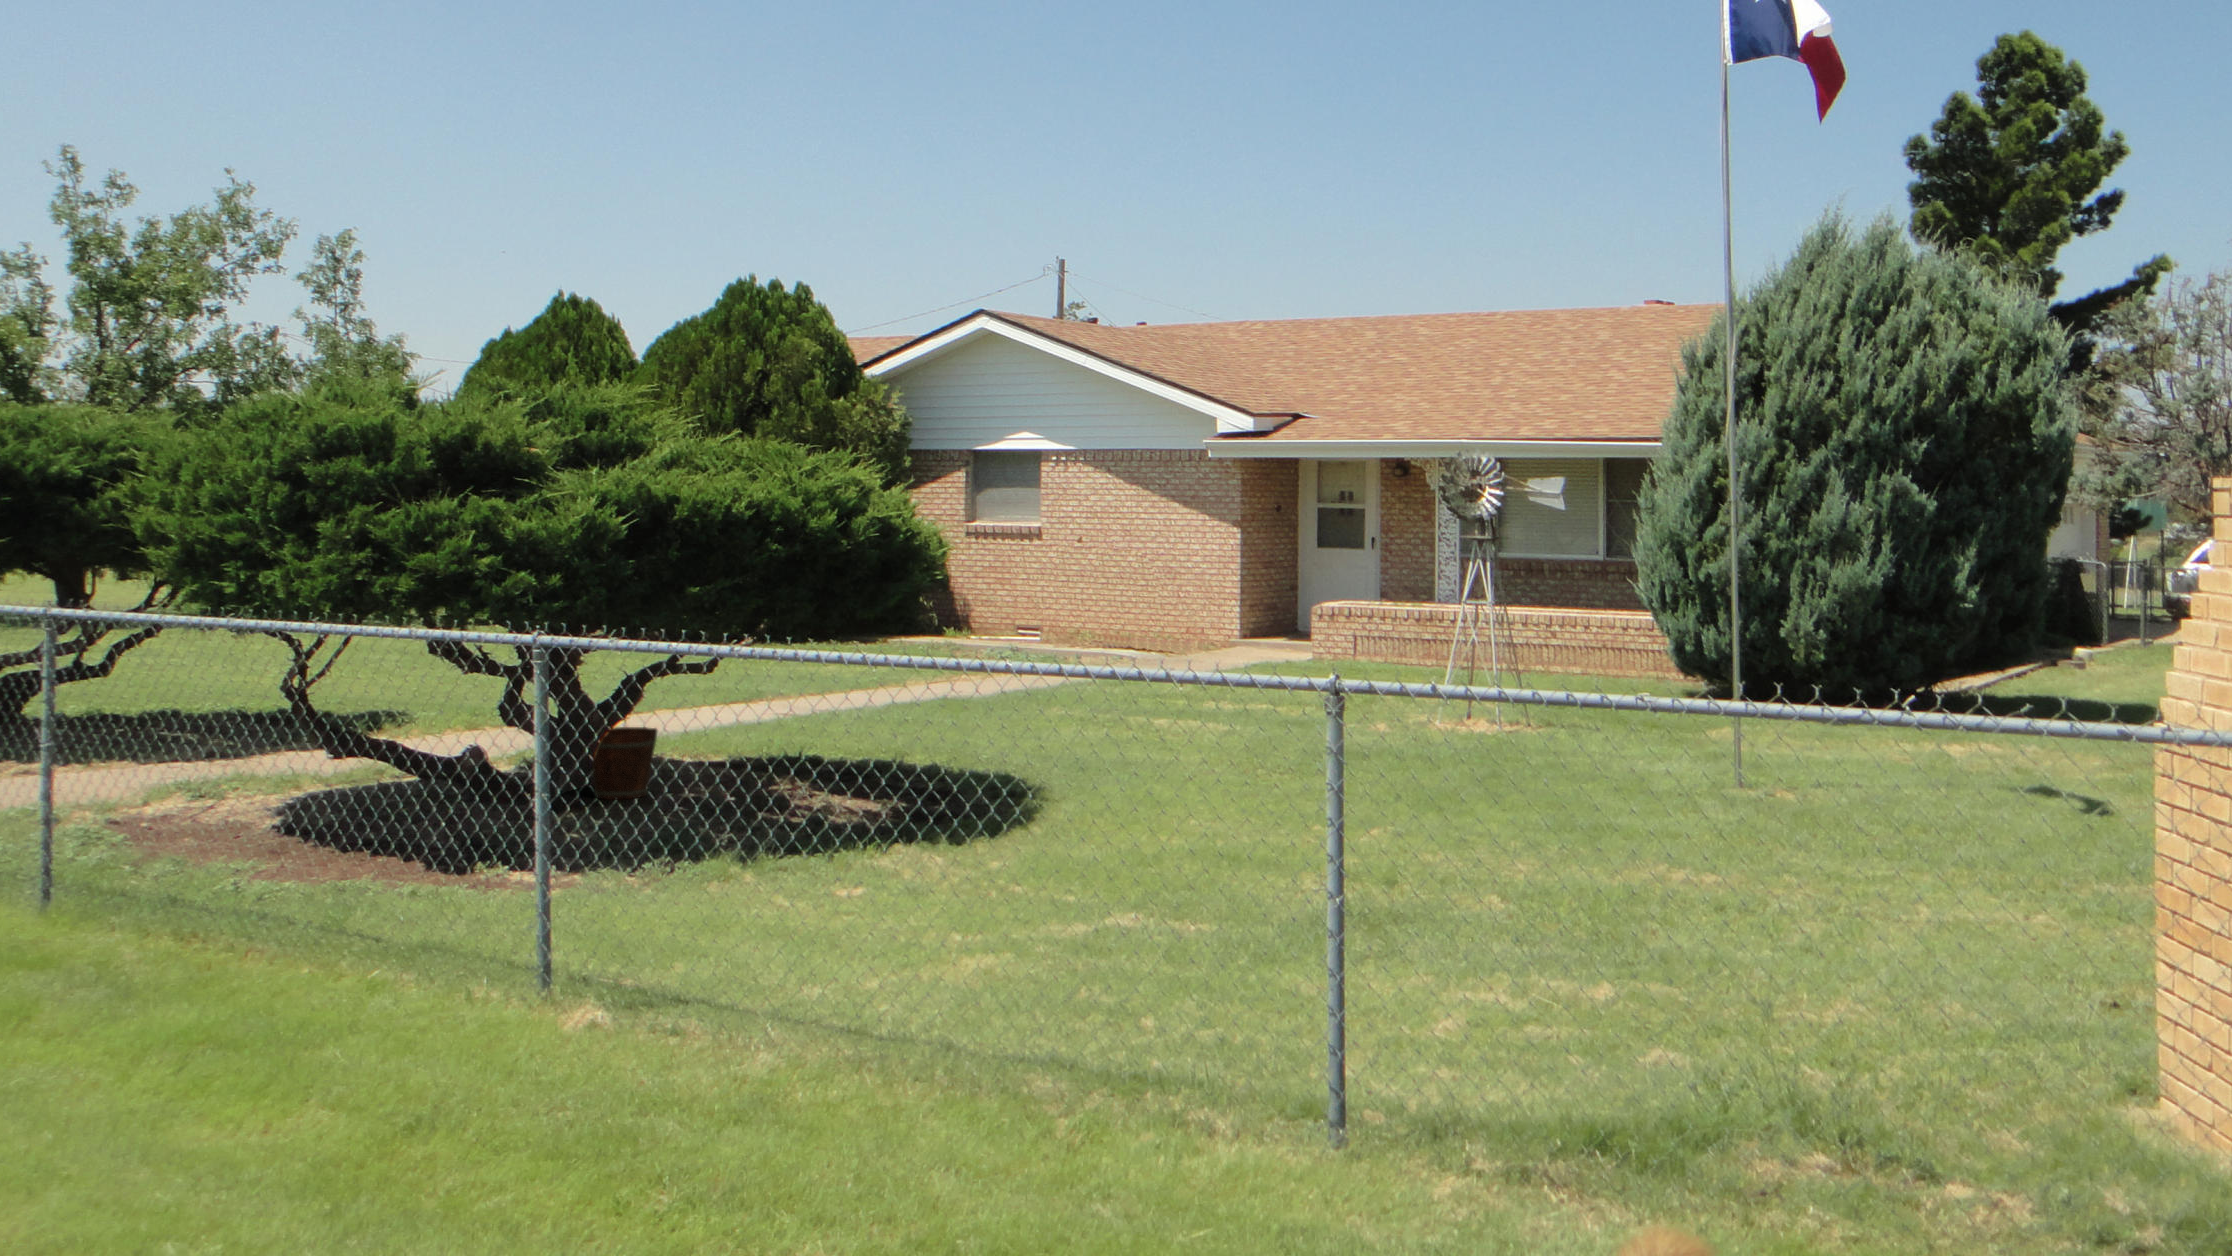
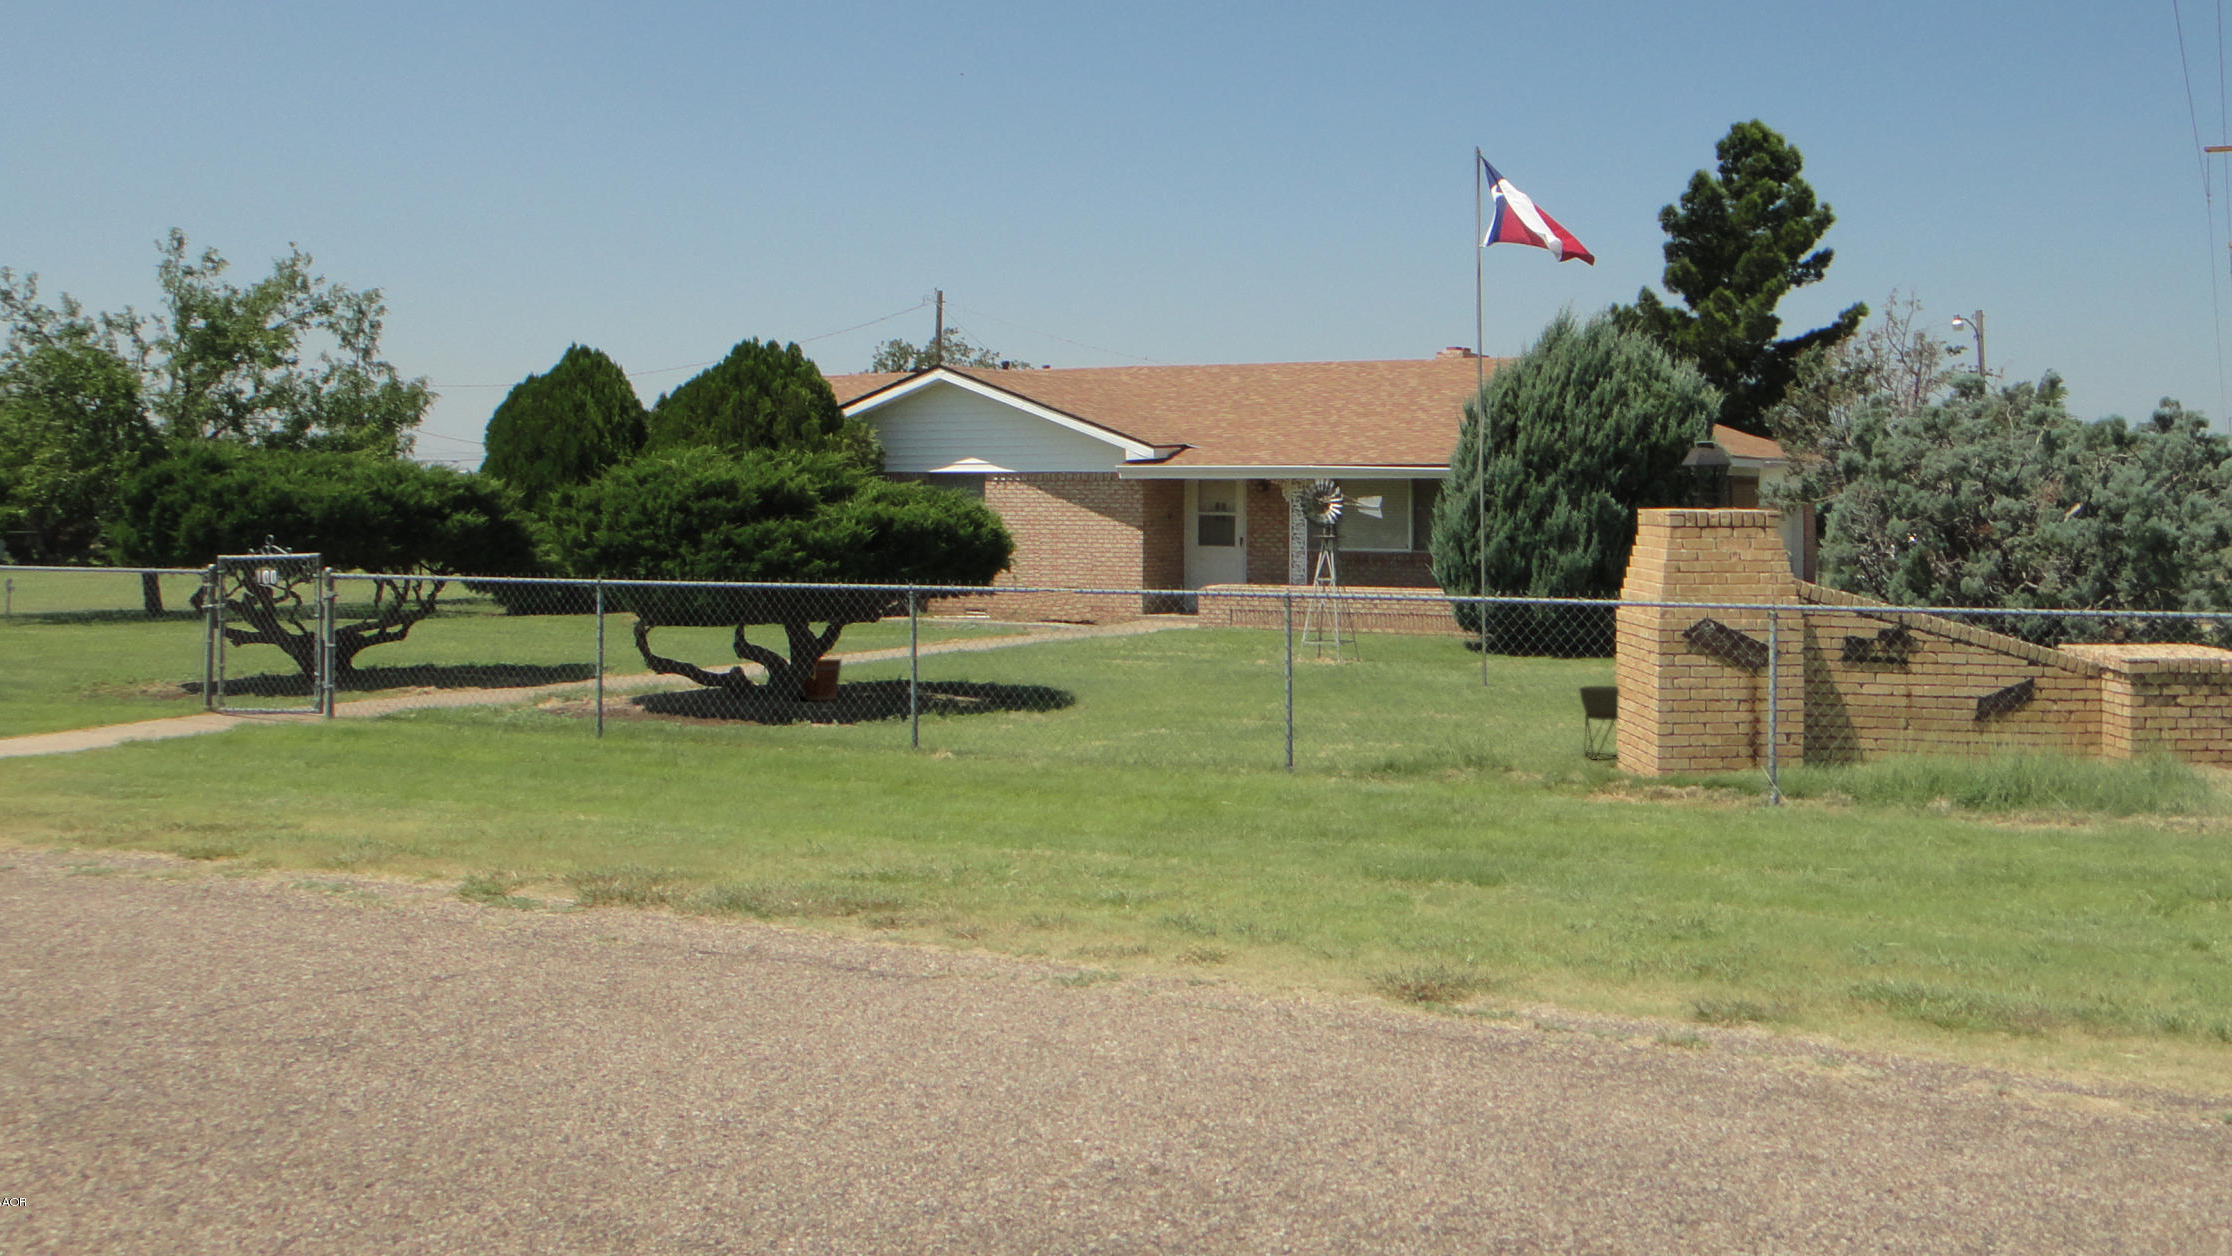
planter: none [2057,935,2194,1150] -> present [1580,686,1619,760]

